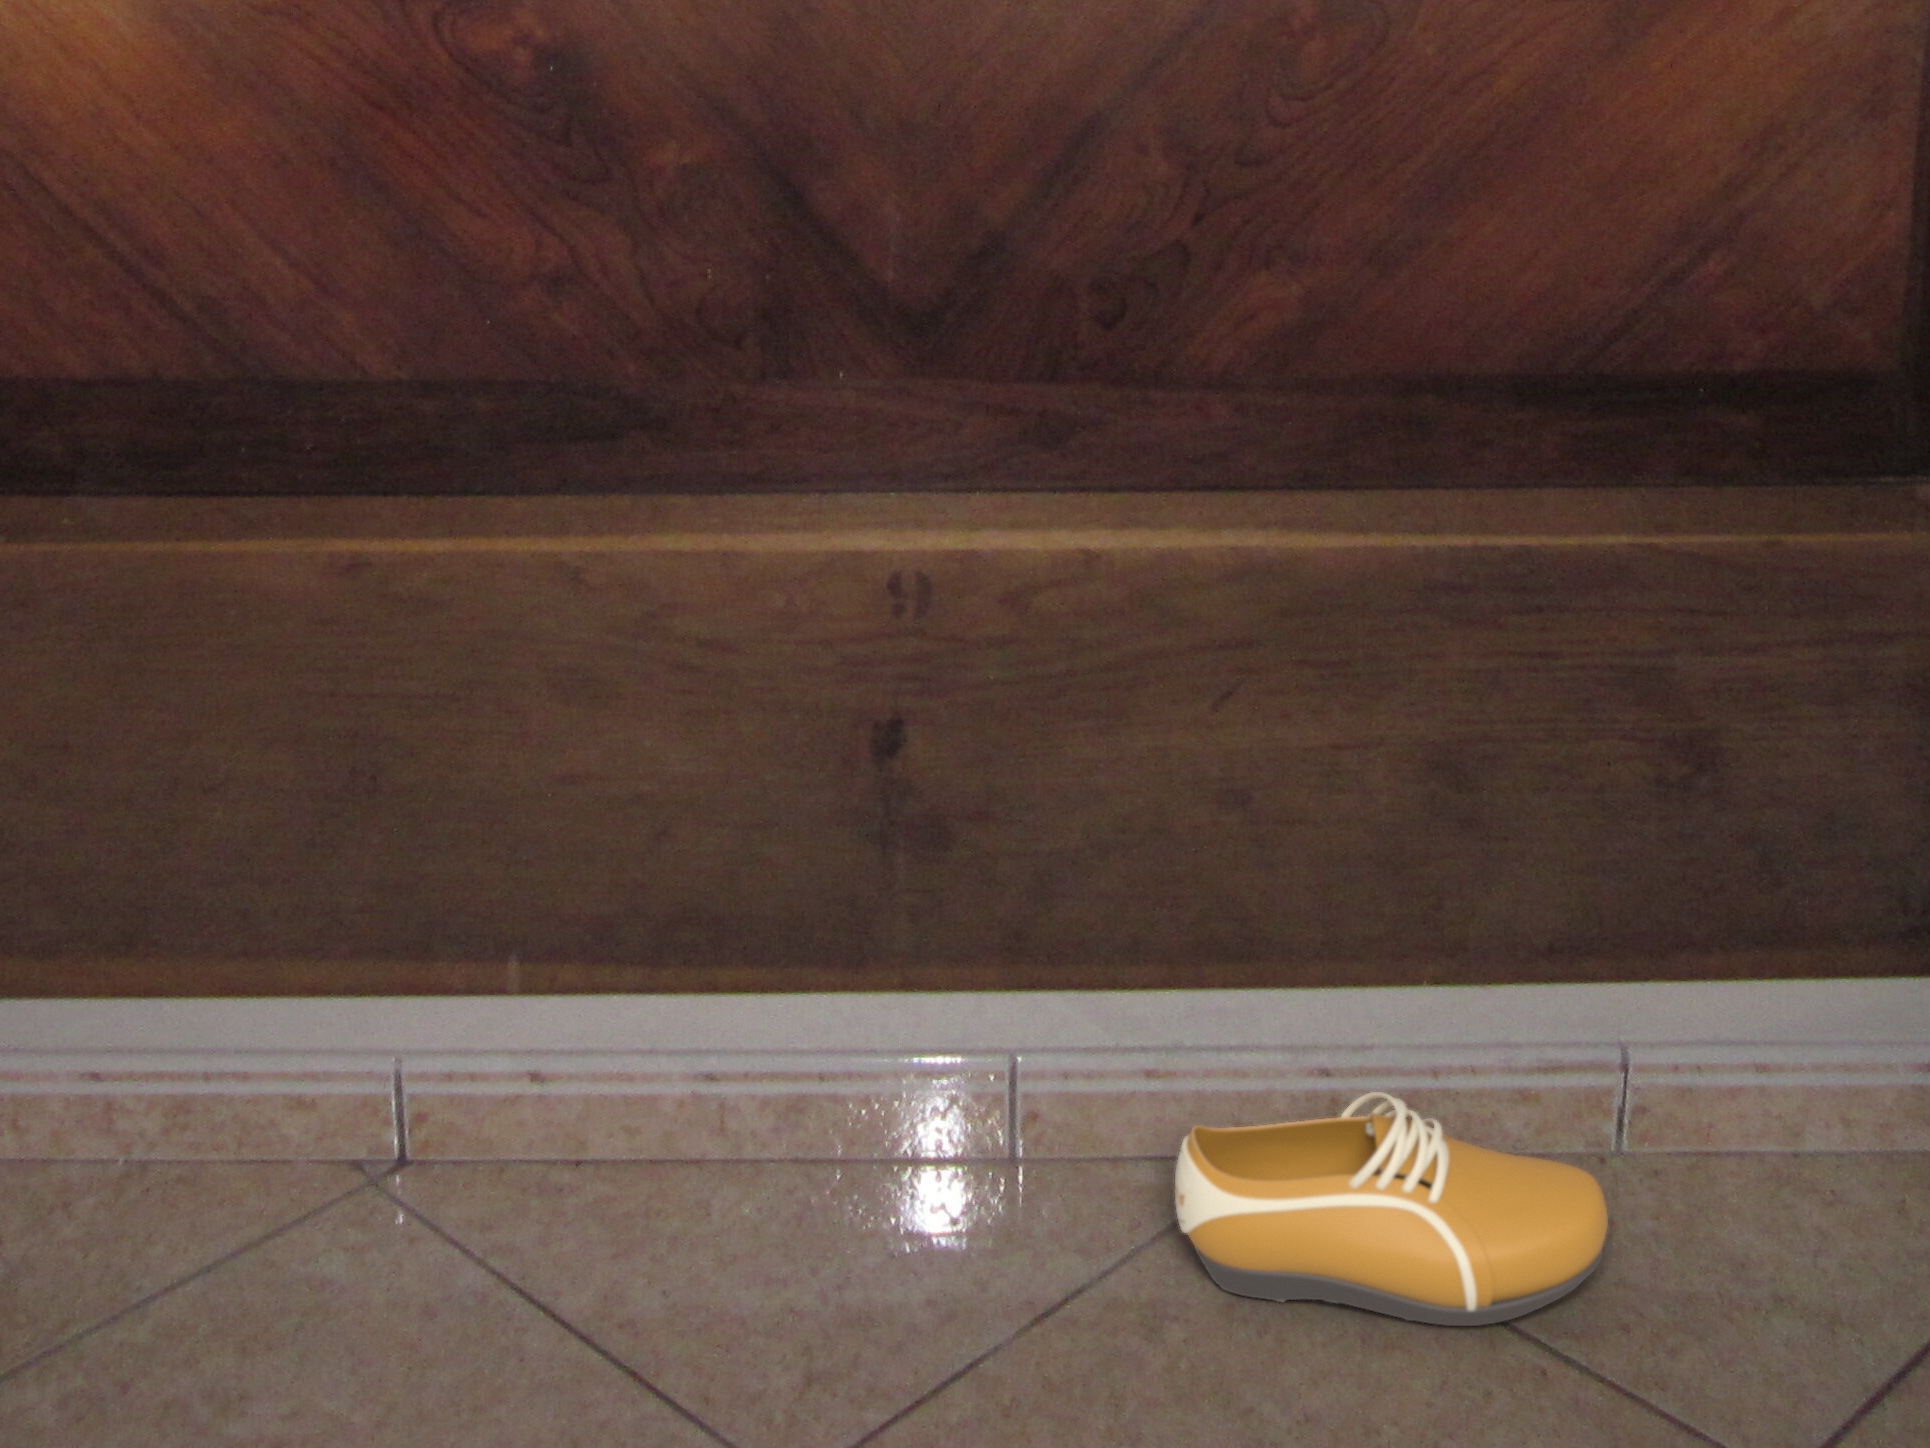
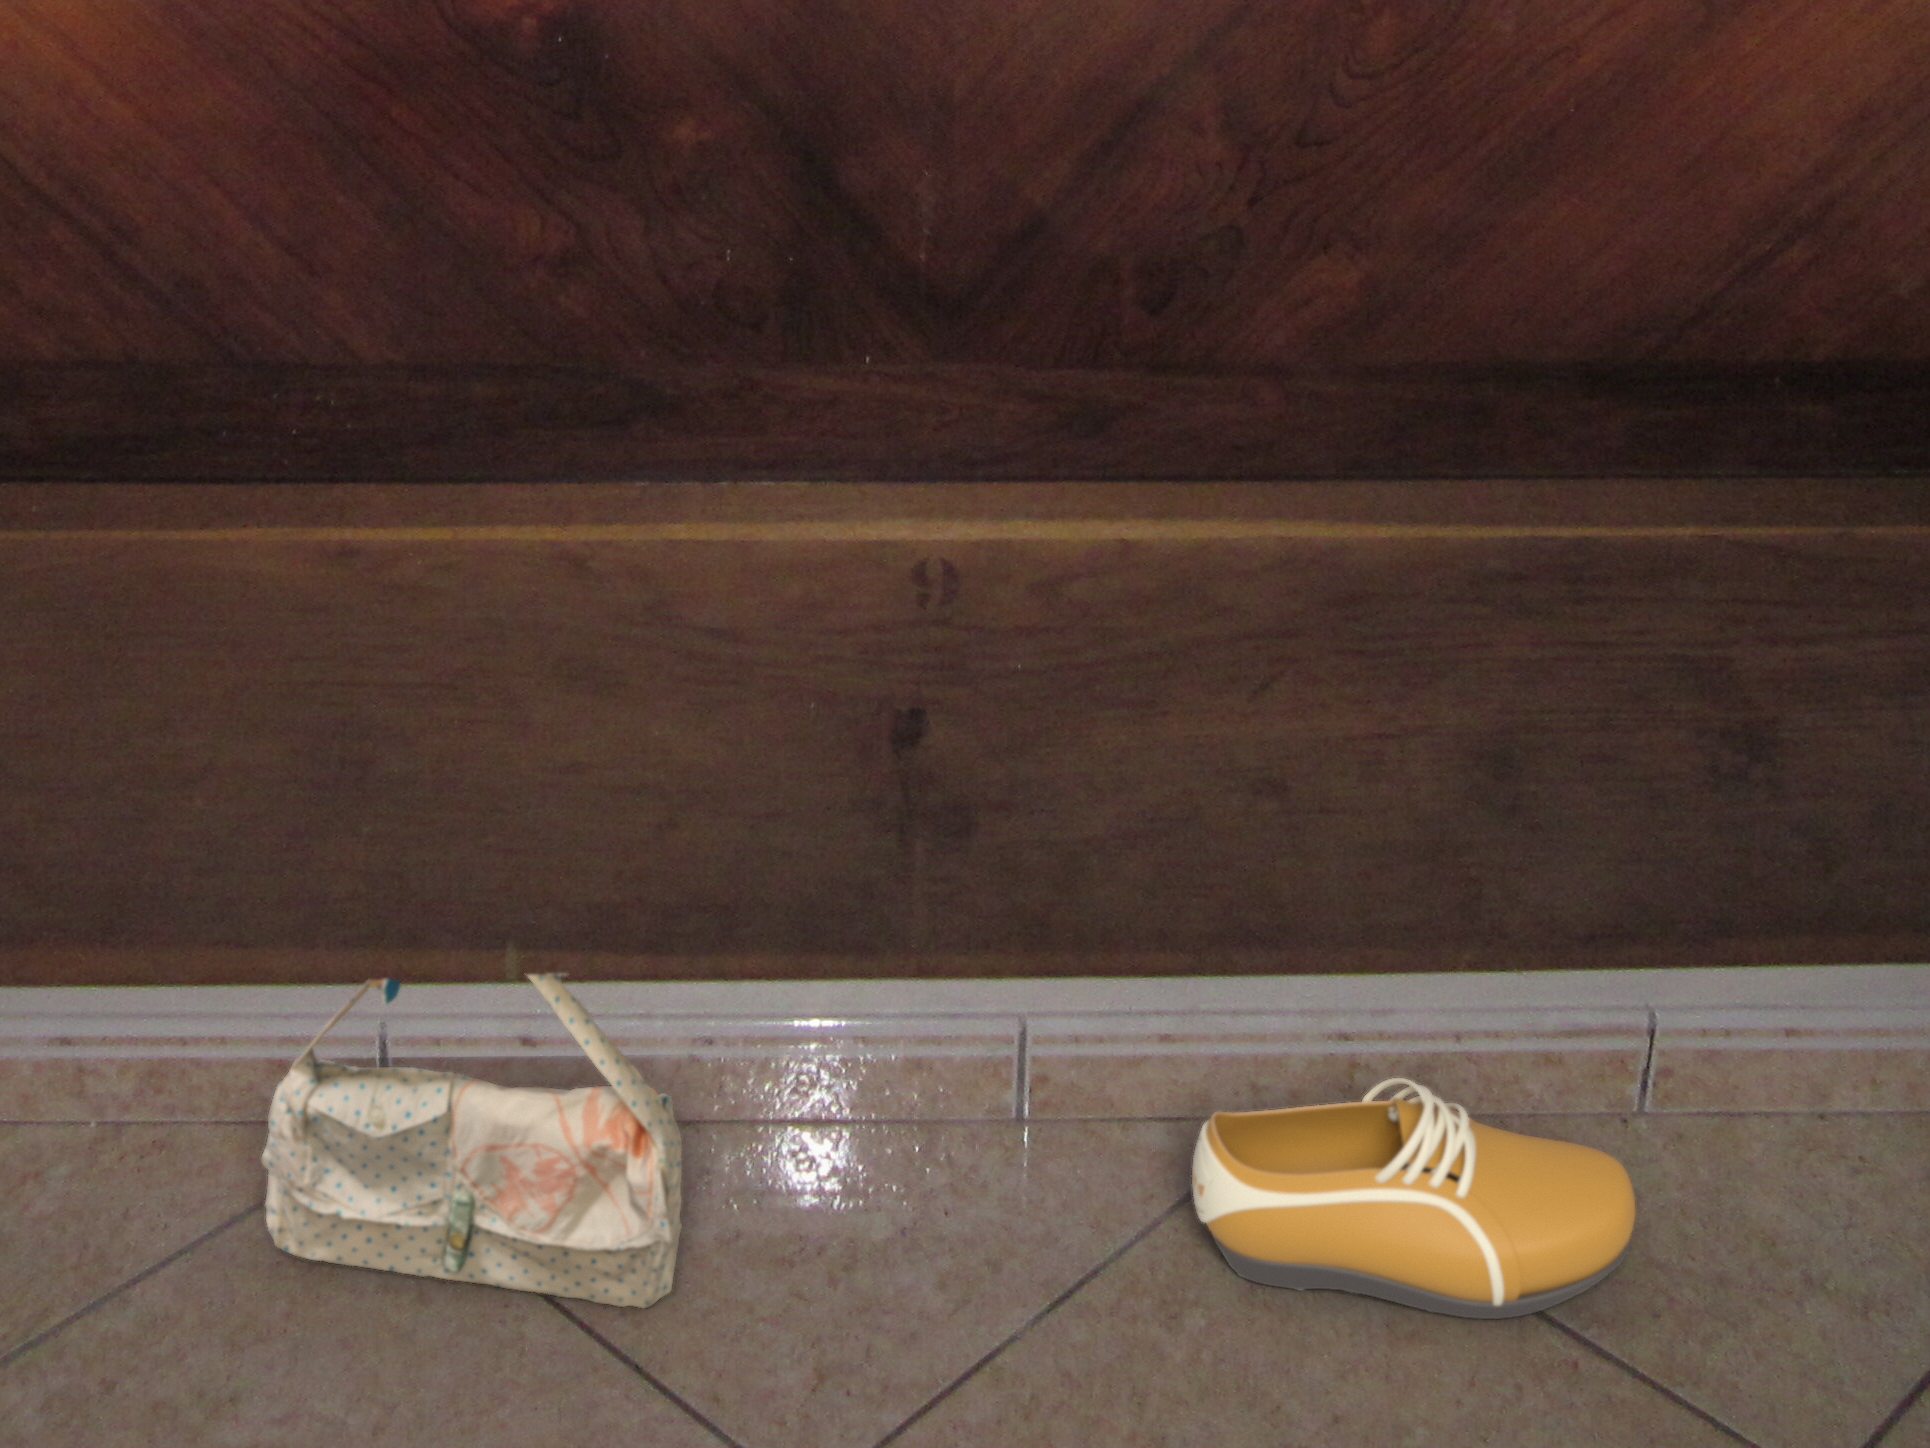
bag: none [274,867,678,1316] -> present [261,974,682,1308]

